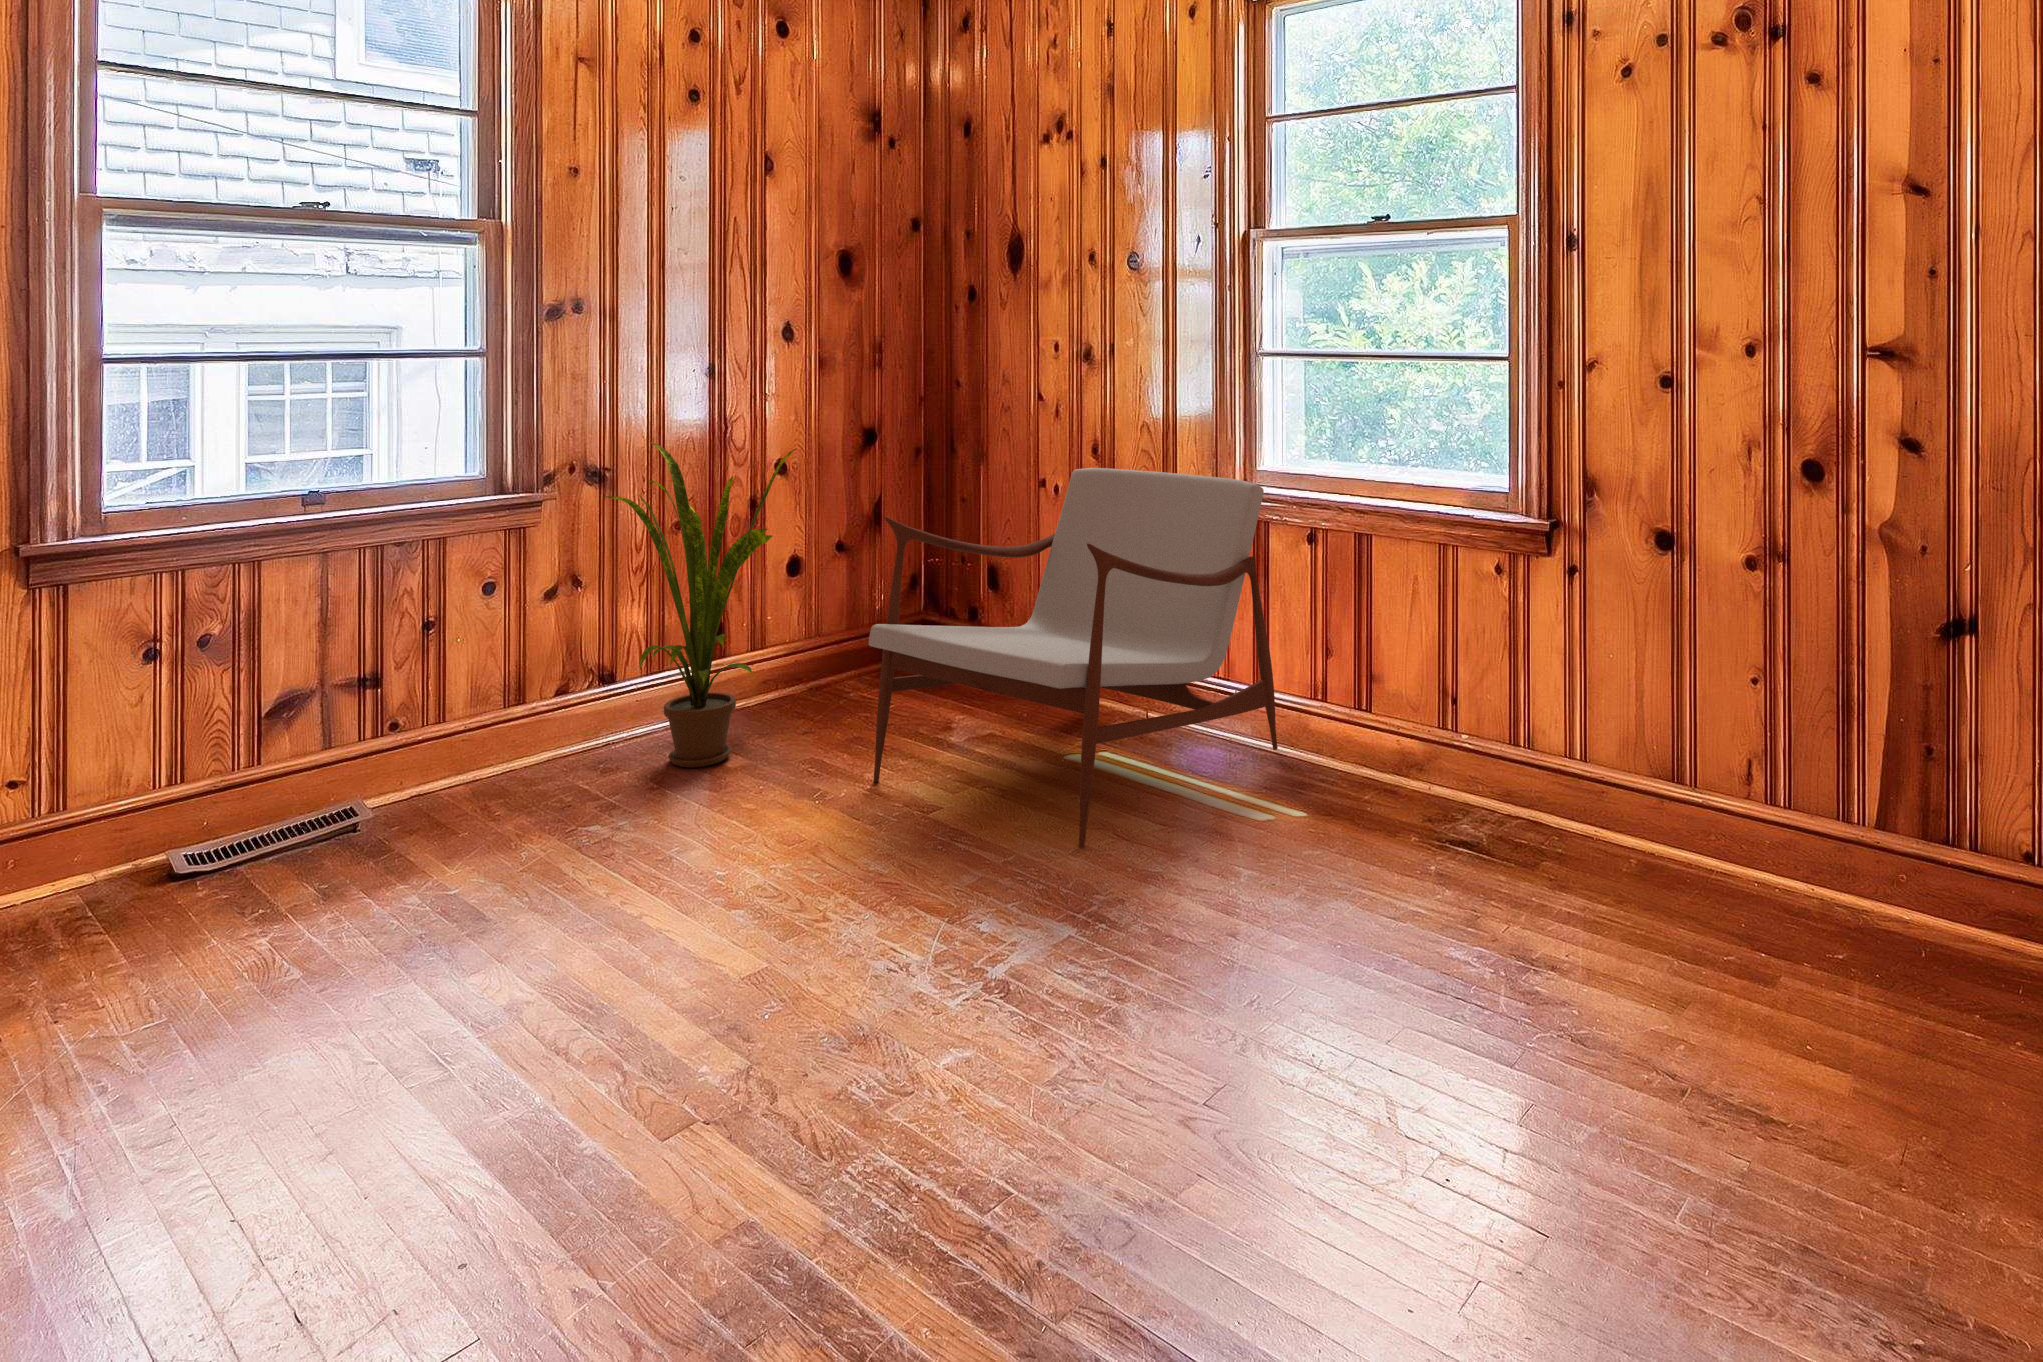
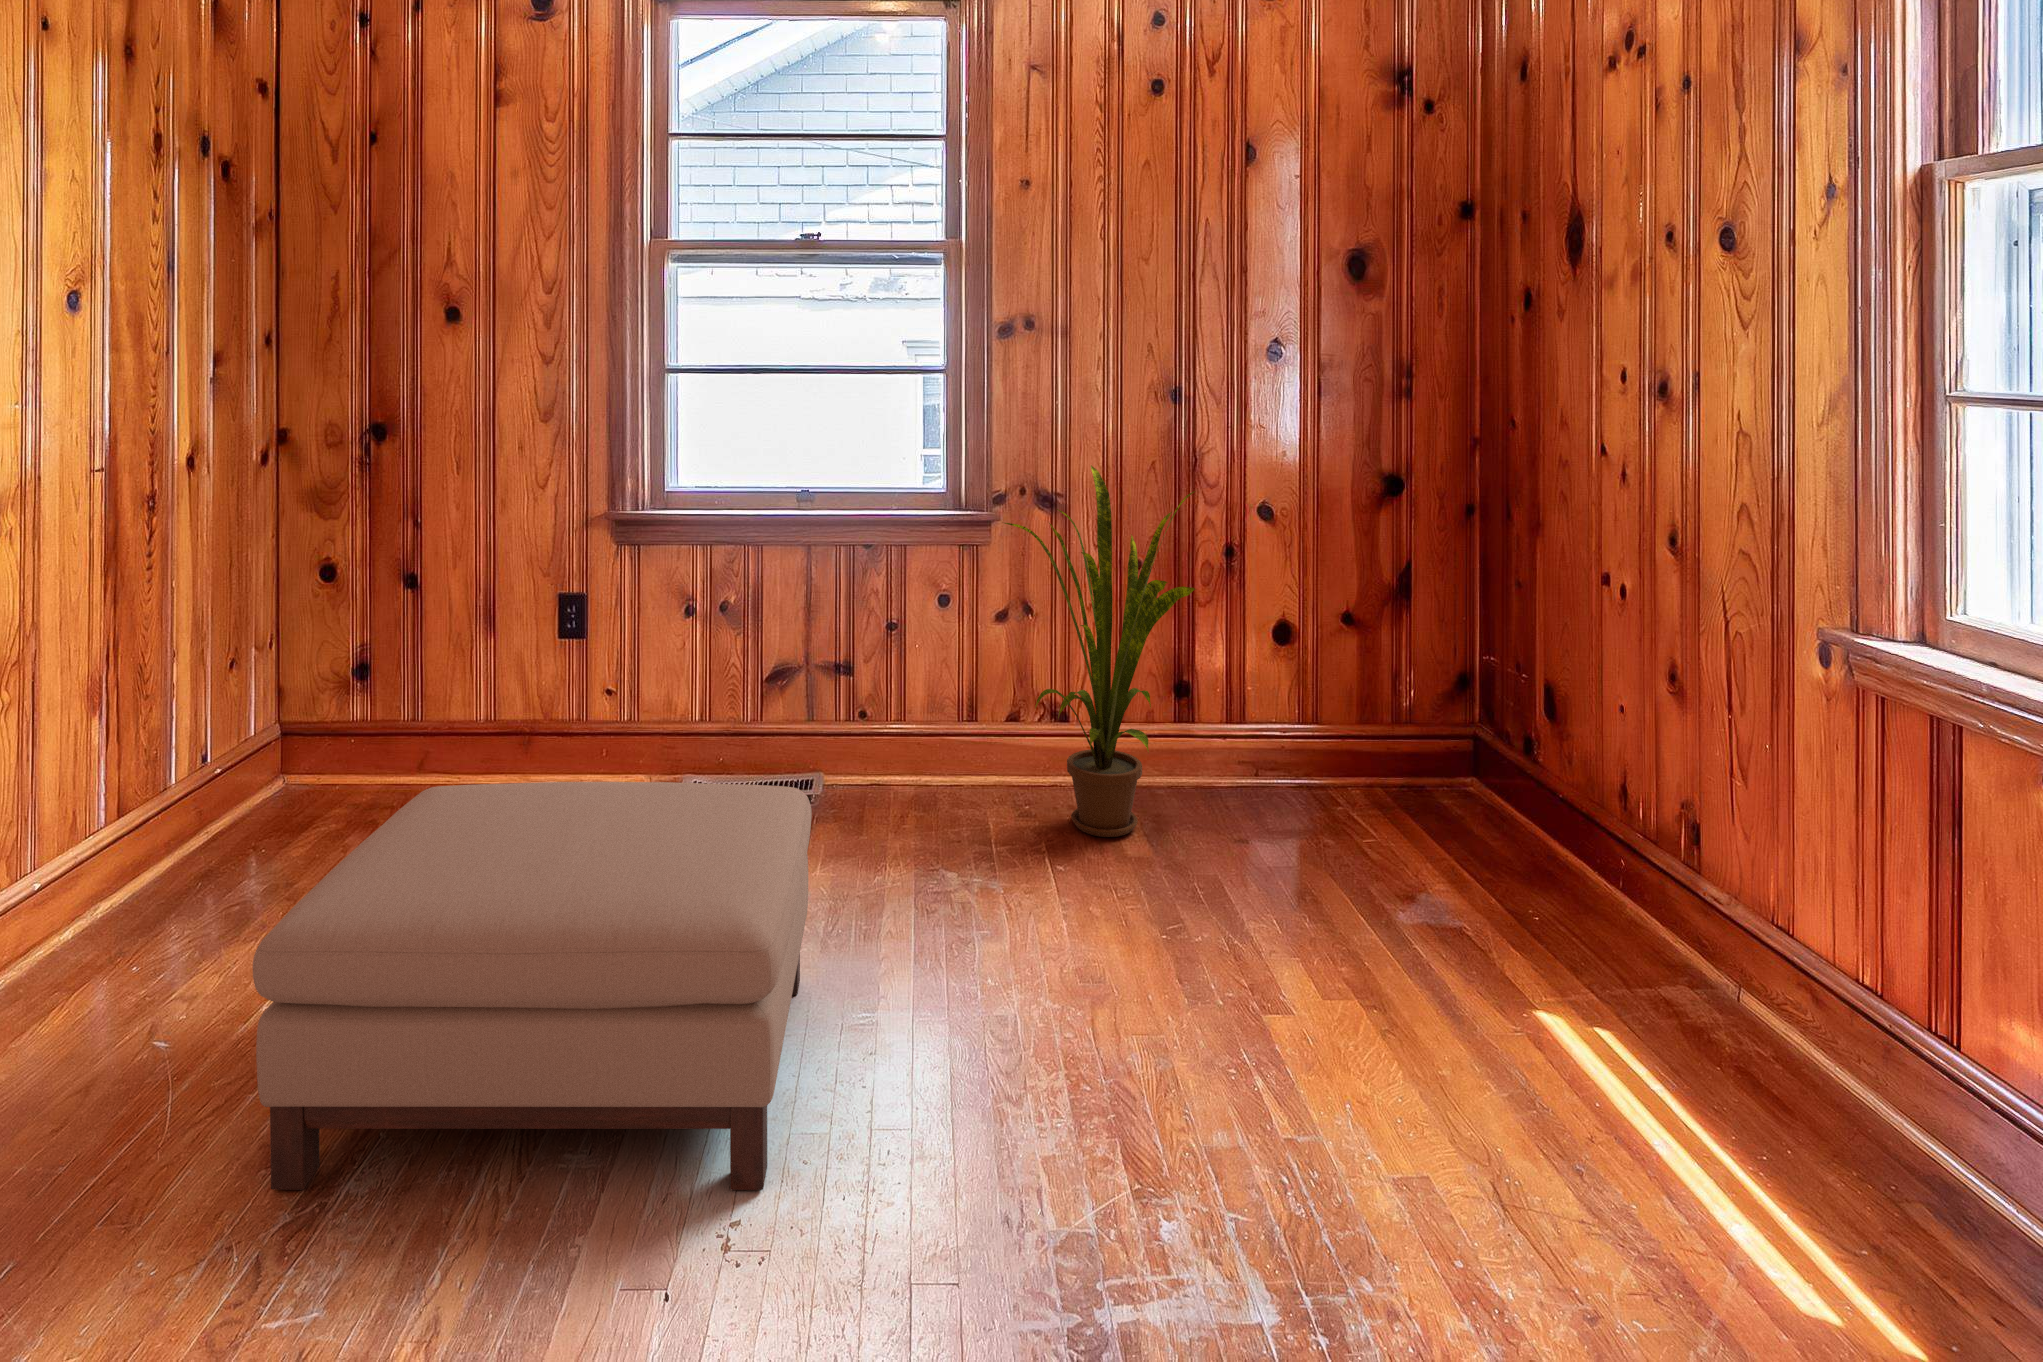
armchair: present [869,468,1278,848] -> none [1227,562,1973,1192]
ottoman: none [61,744,715,1267] -> present [253,782,812,1190]

